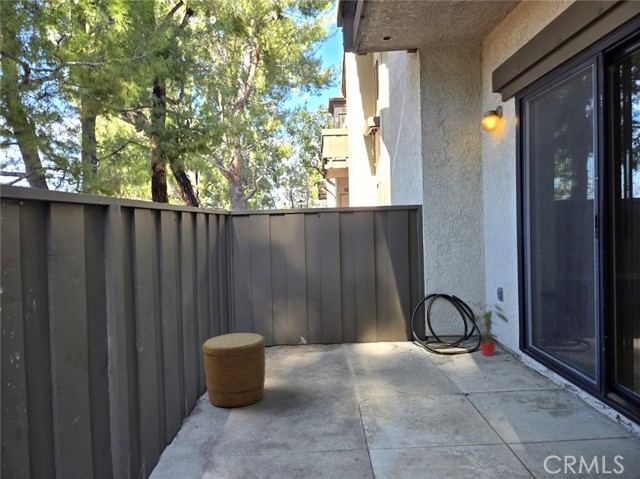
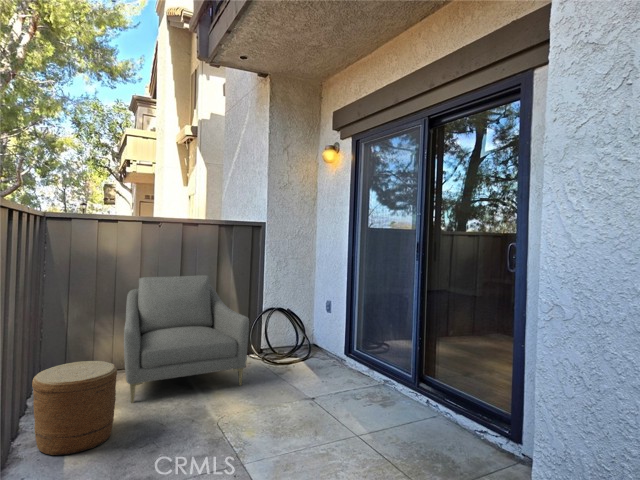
chair: none [281,261,396,374] -> present [124,275,249,403]
potted plant: present [475,303,508,356] -> none [296,314,342,362]

